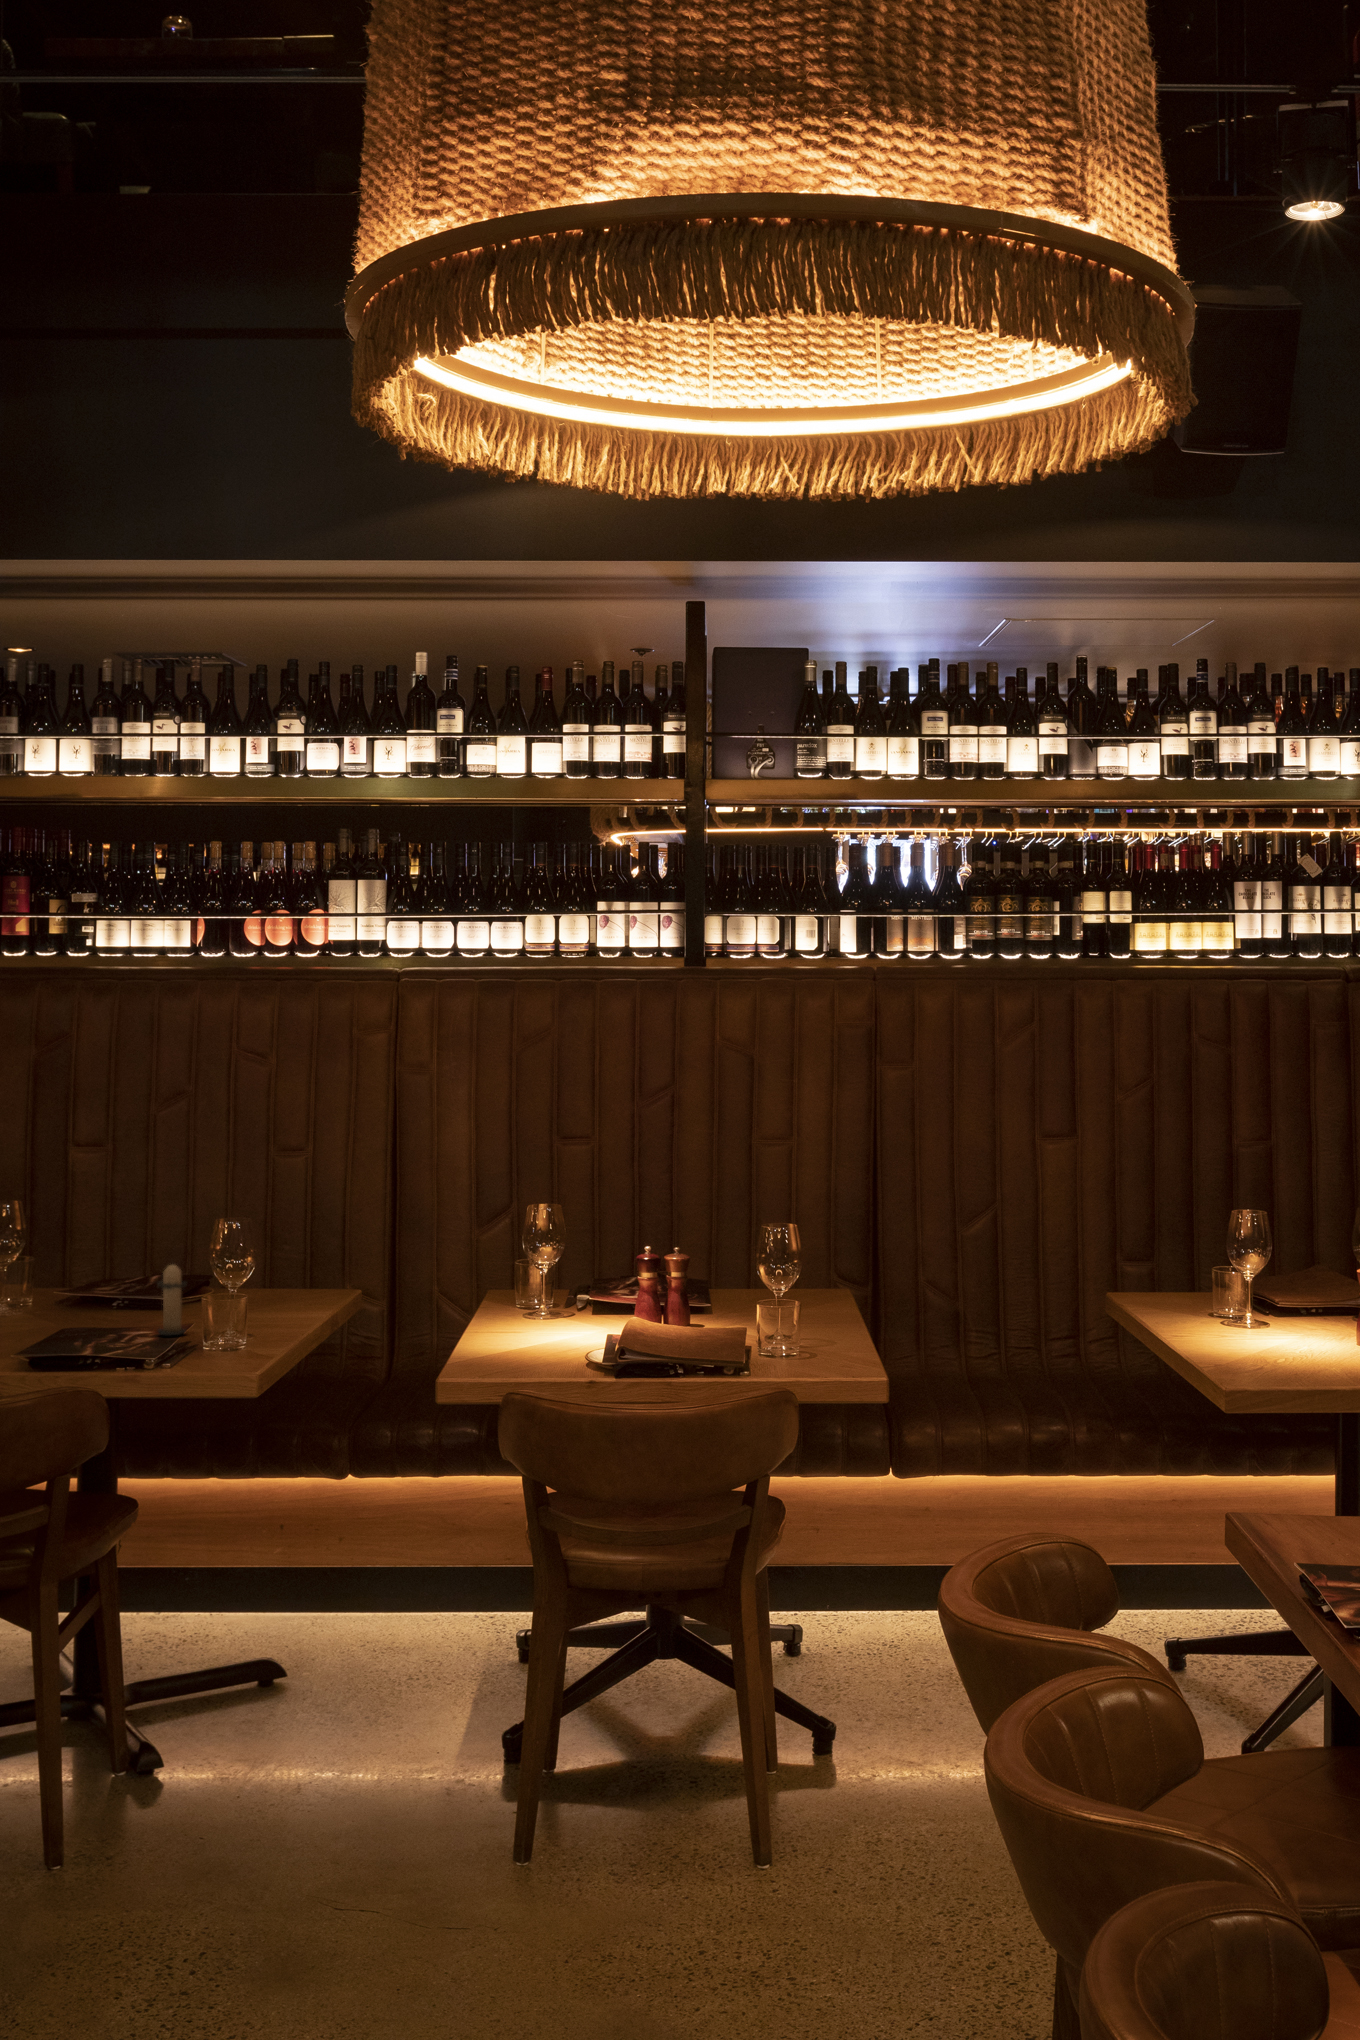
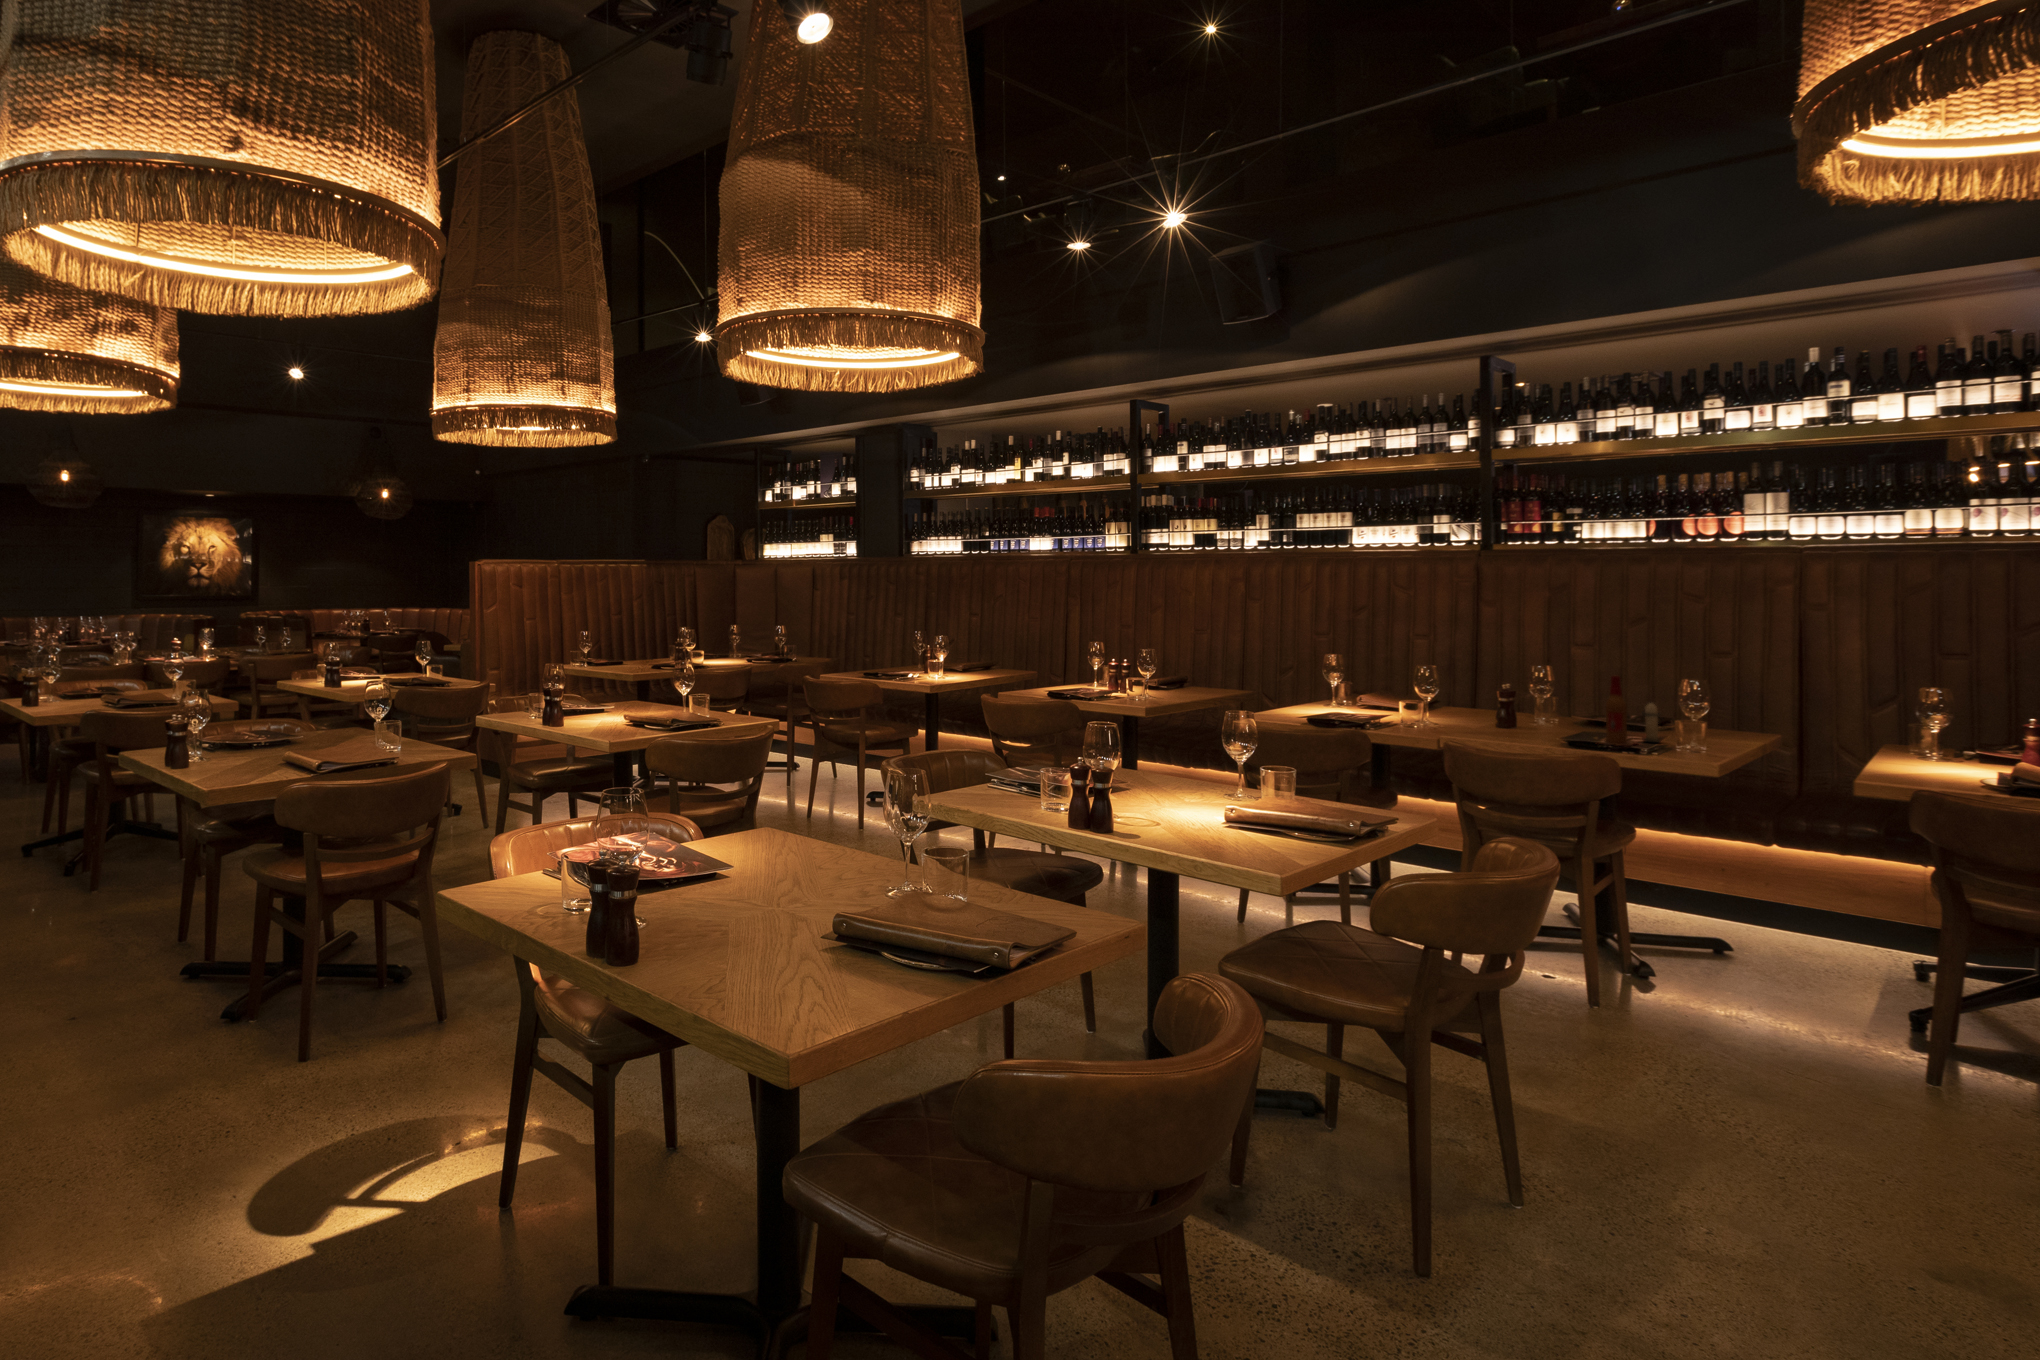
beer bottle: none [79,1222,152,1351] -> present [1602,676,1633,746]

